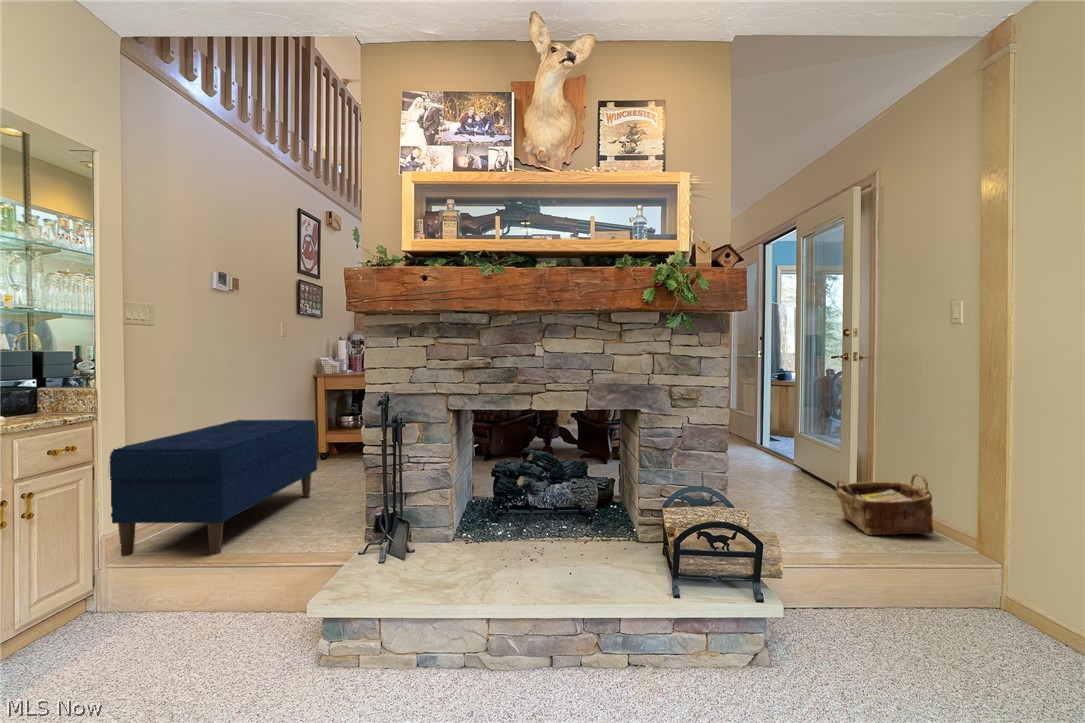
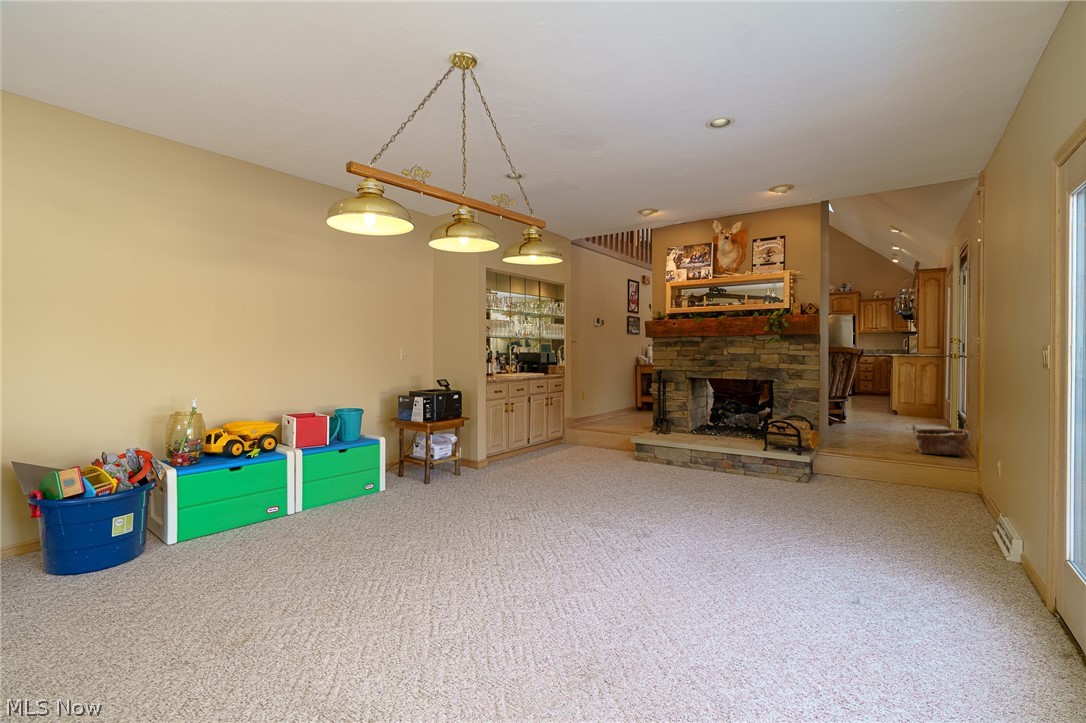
bench: present [109,420,317,557] -> none [568,384,636,430]

